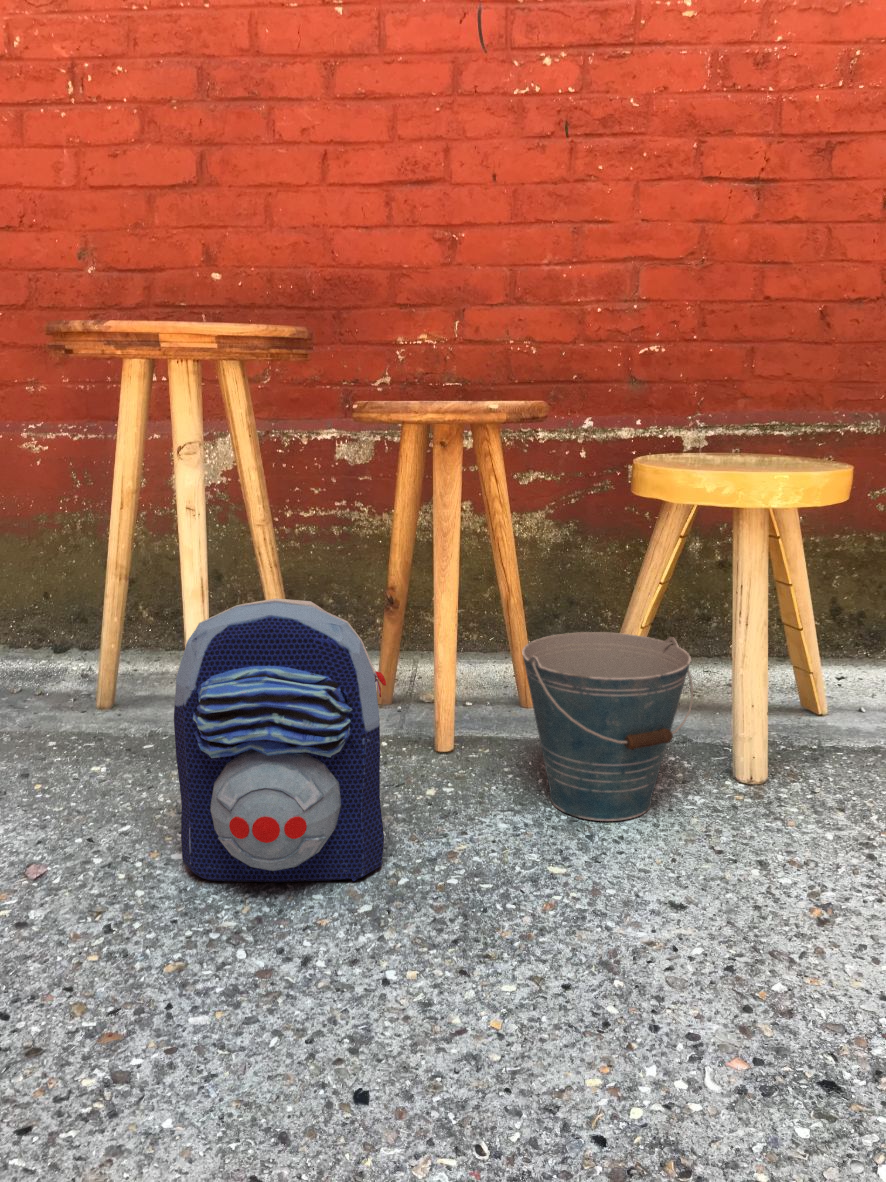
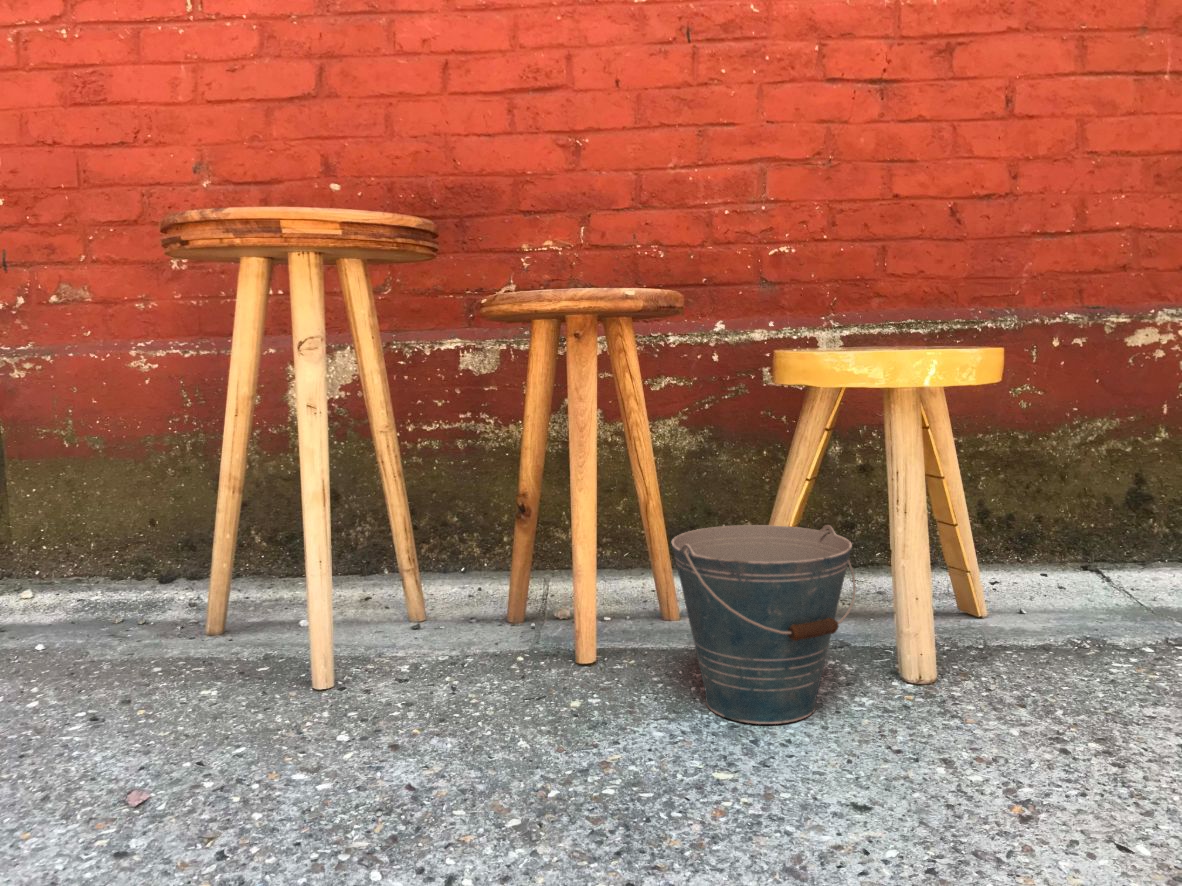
backpack: present [174,598,386,882] -> none [296,479,531,800]

